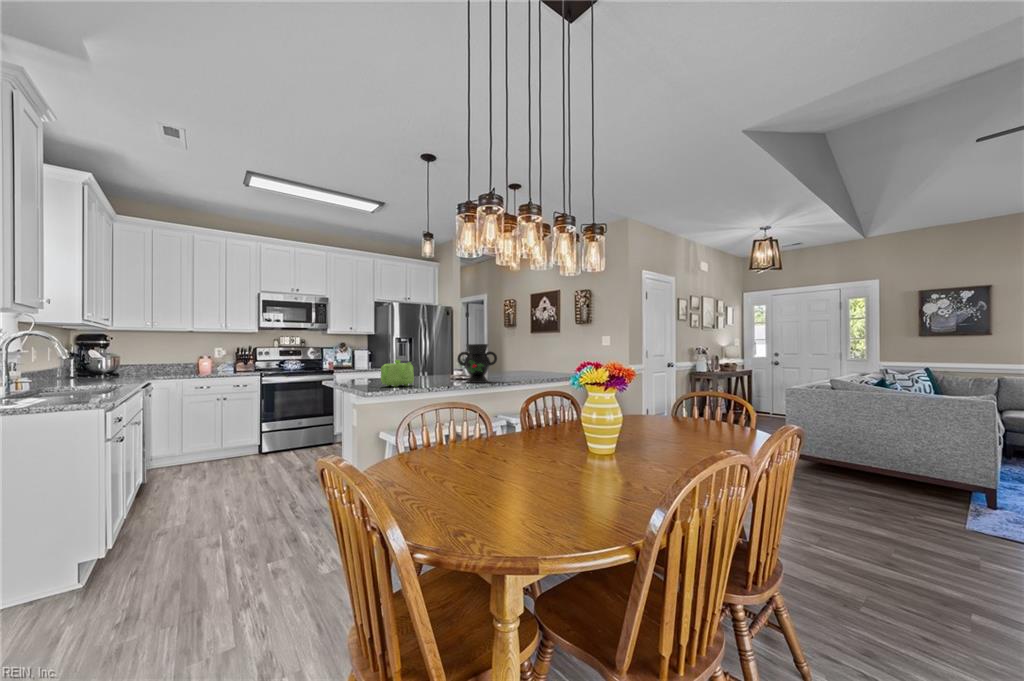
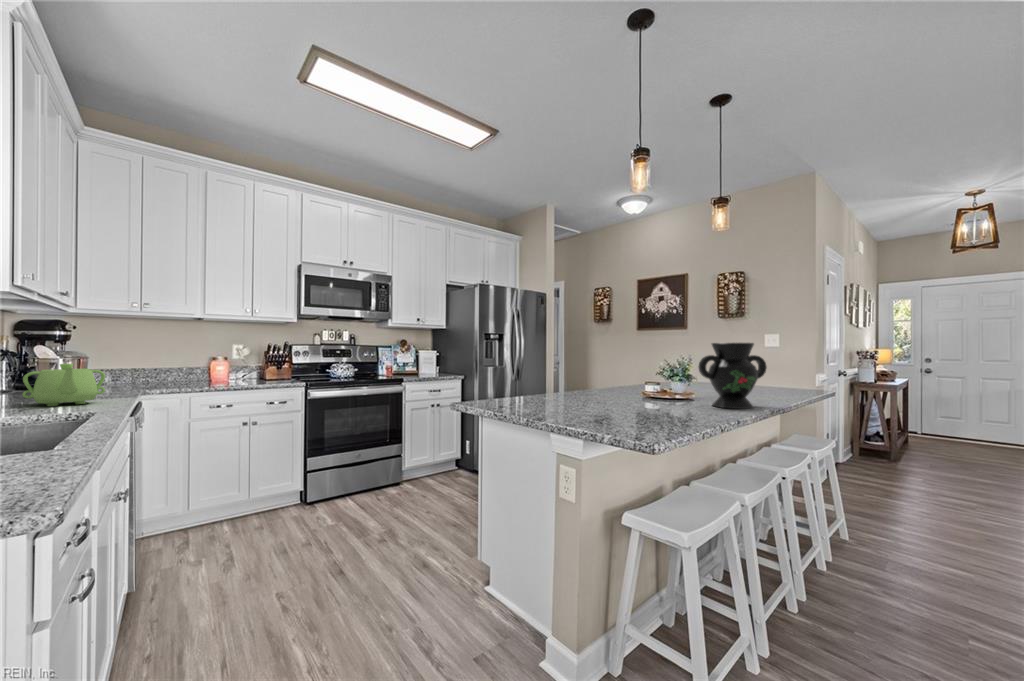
teapot: present [381,360,414,387] -> present [22,364,105,406]

